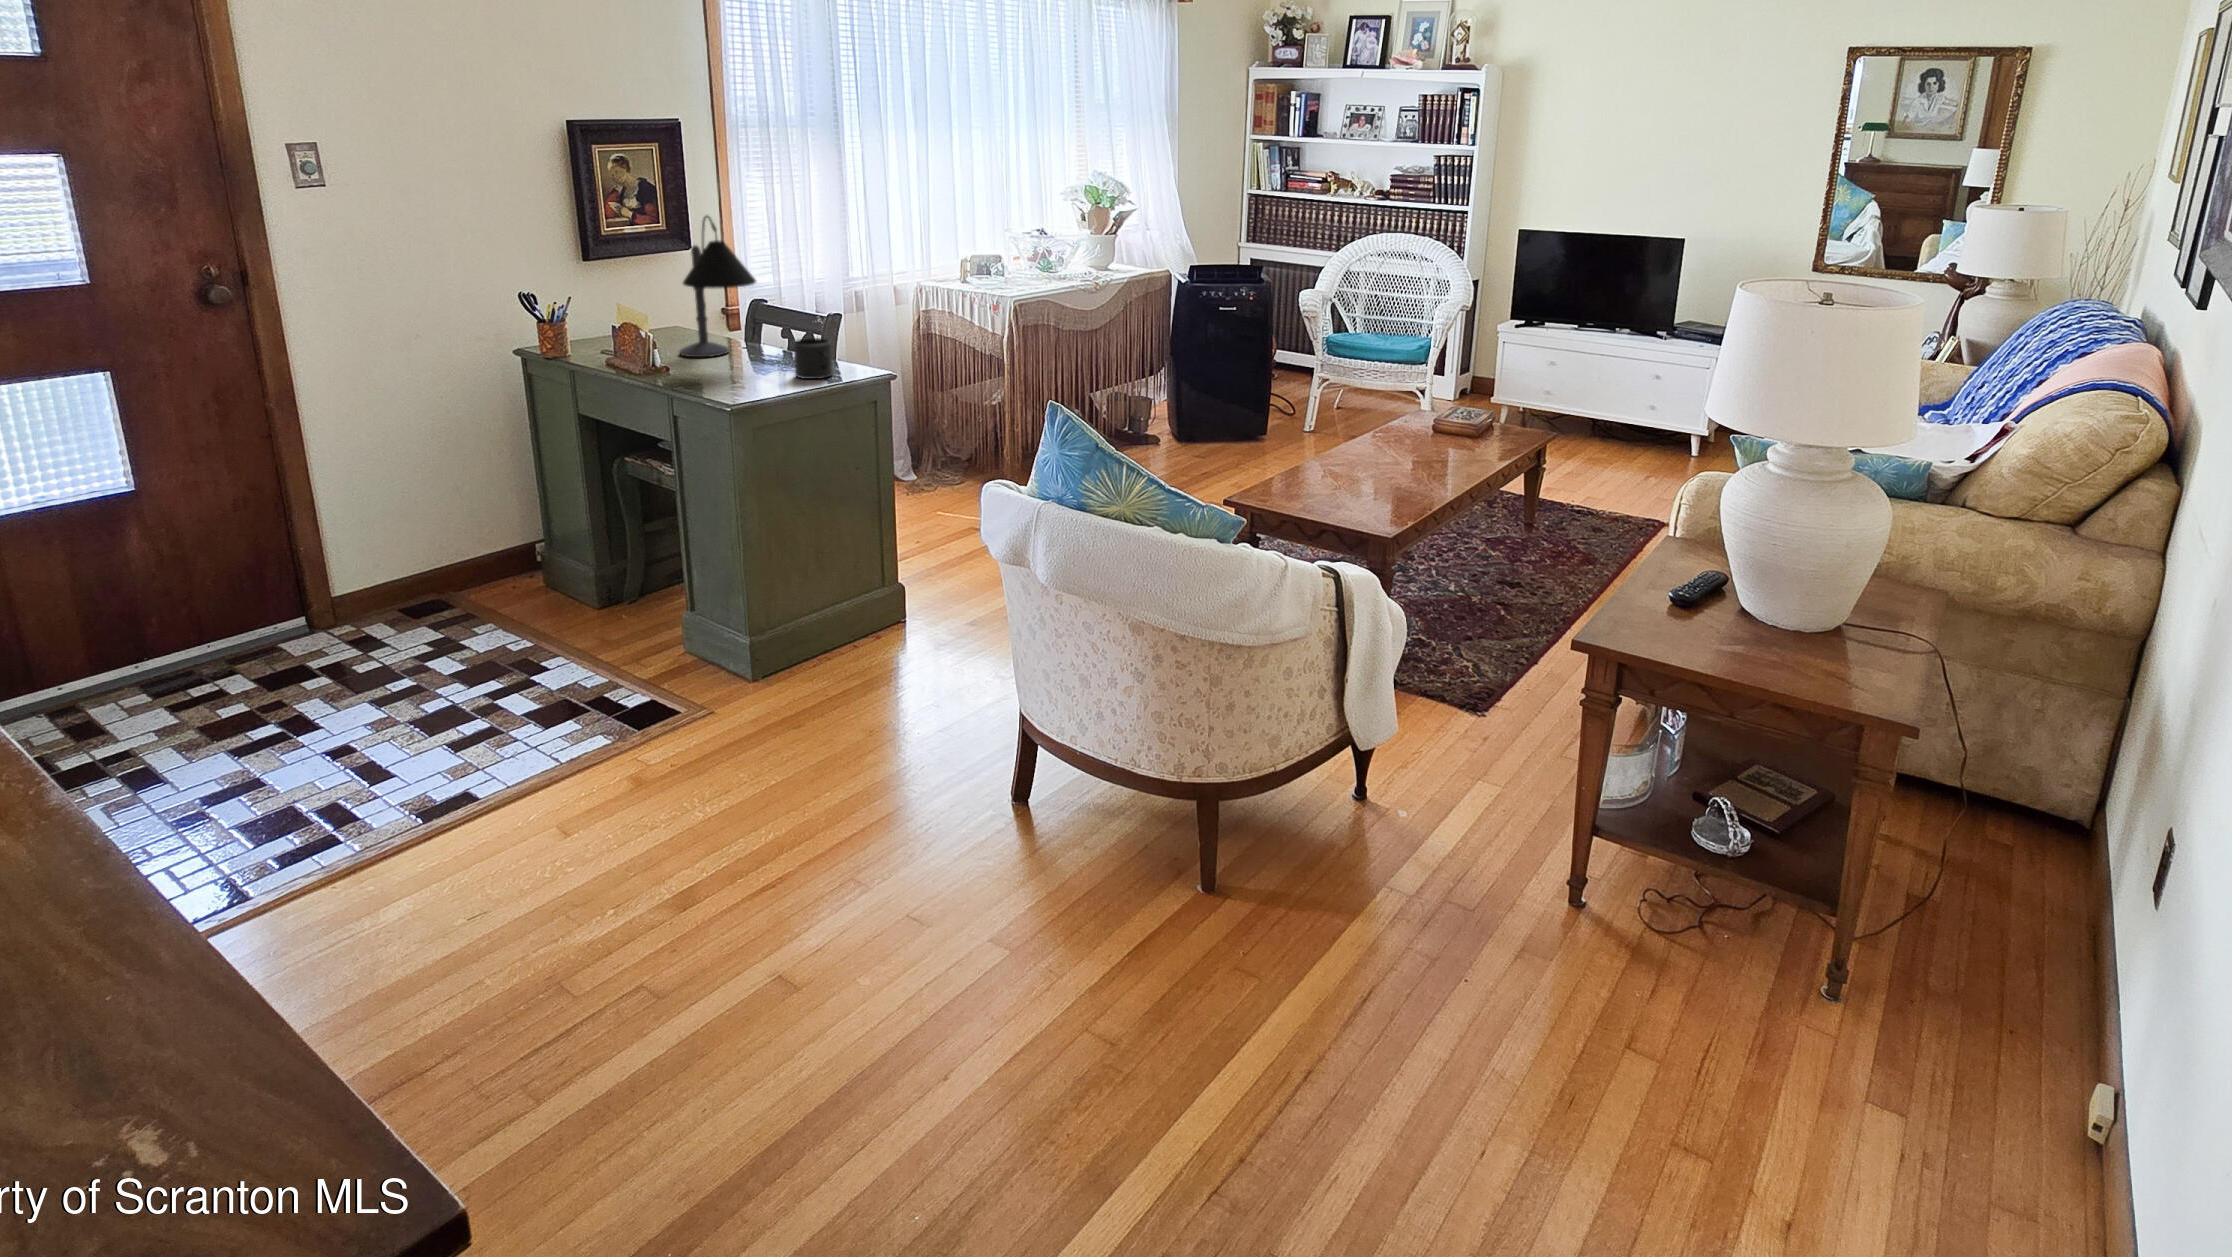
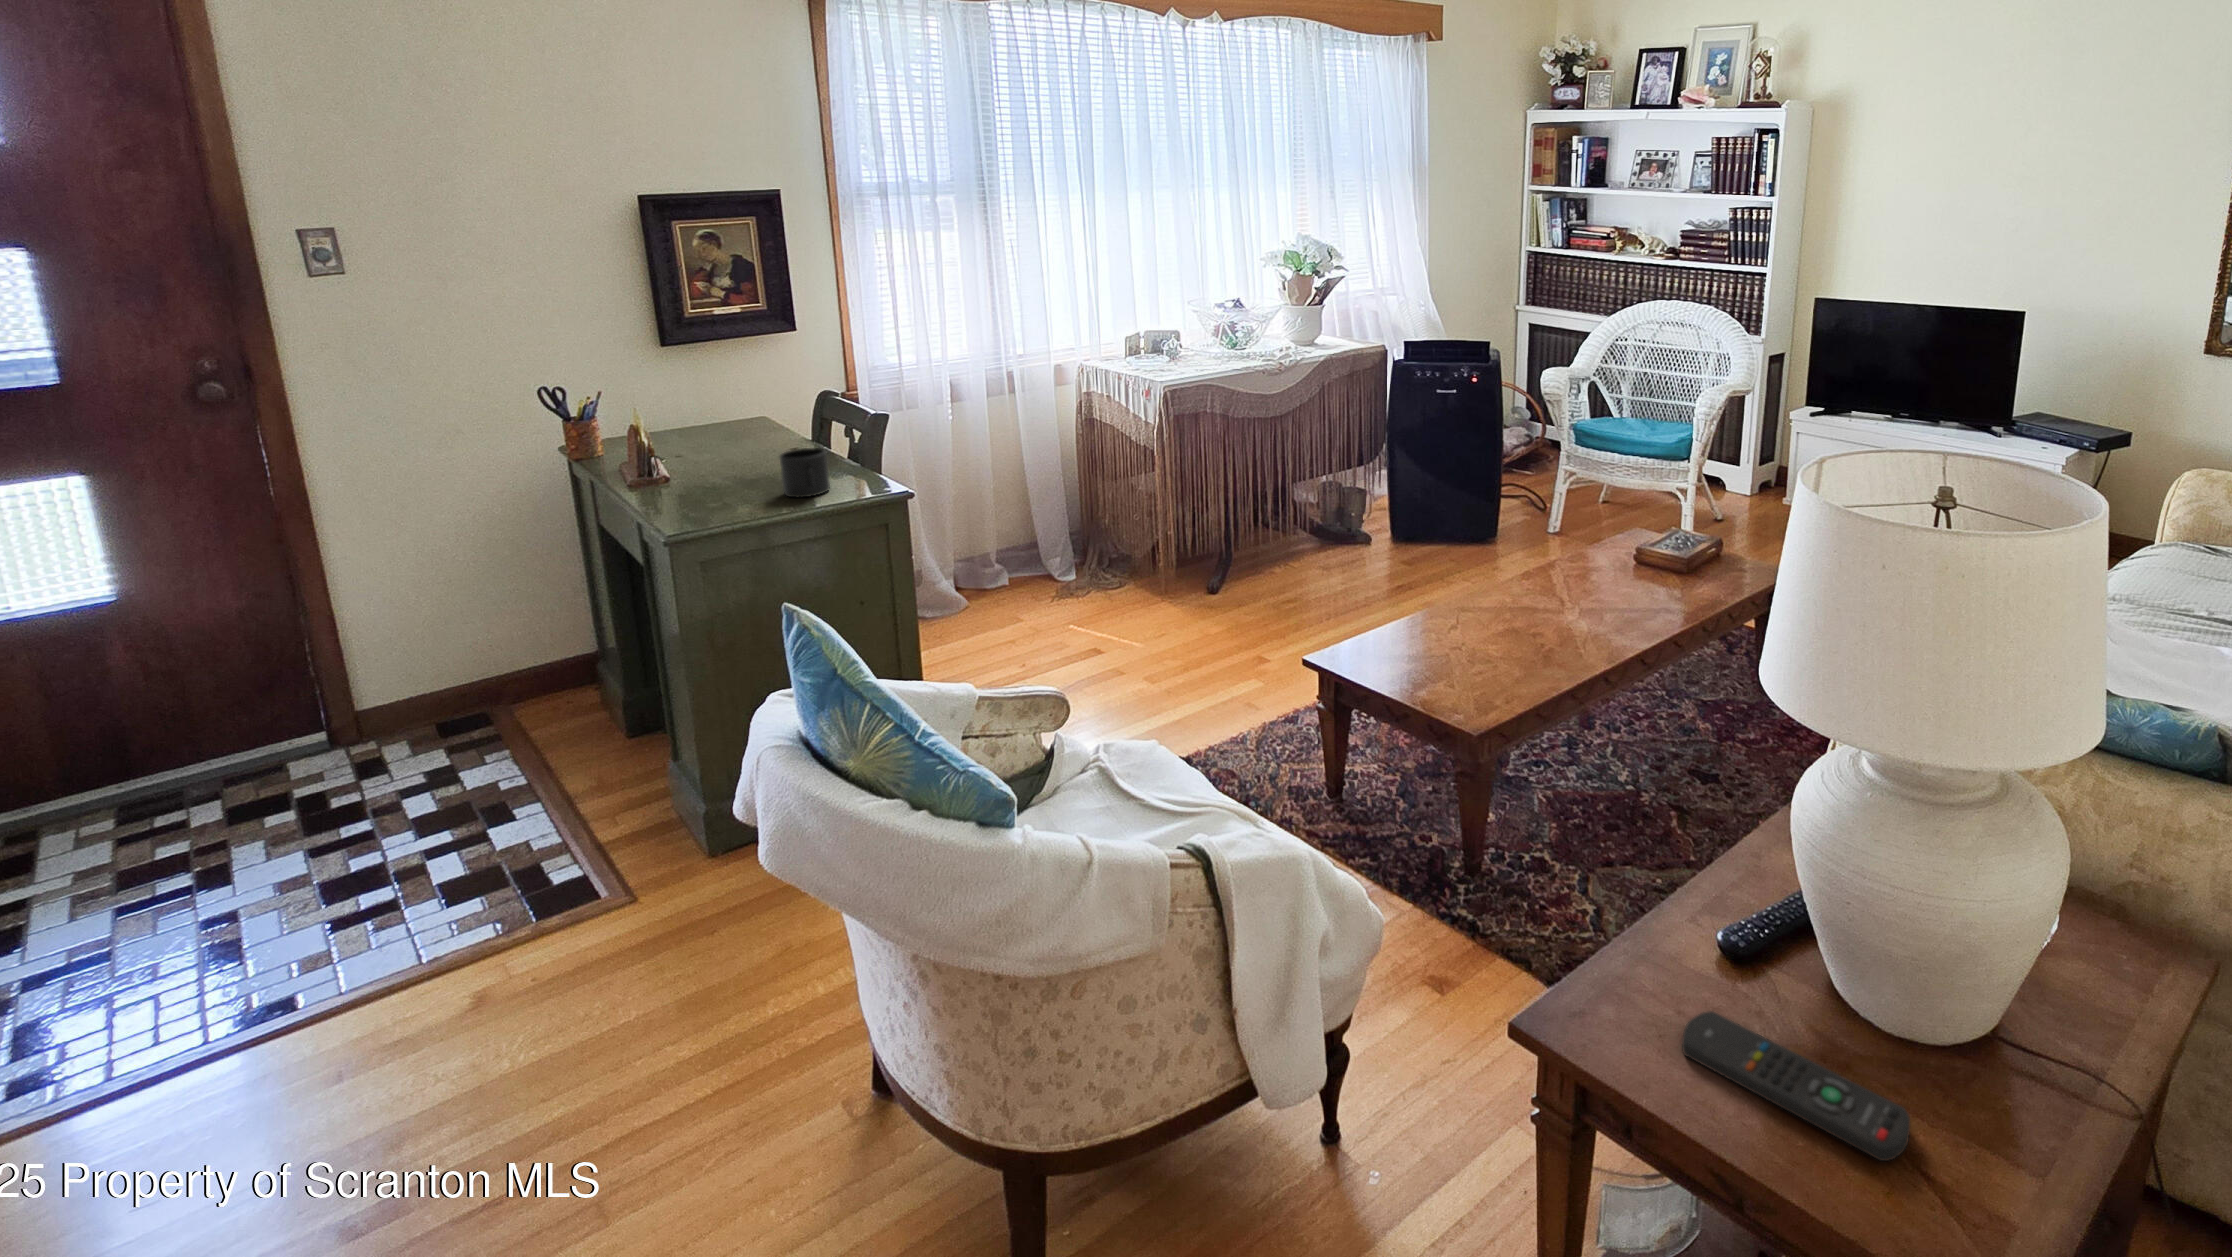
desk lamp: present [680,216,756,357] -> none [678,304,770,461]
remote control: none [1693,616,1839,665] -> present [1682,1011,1910,1161]

